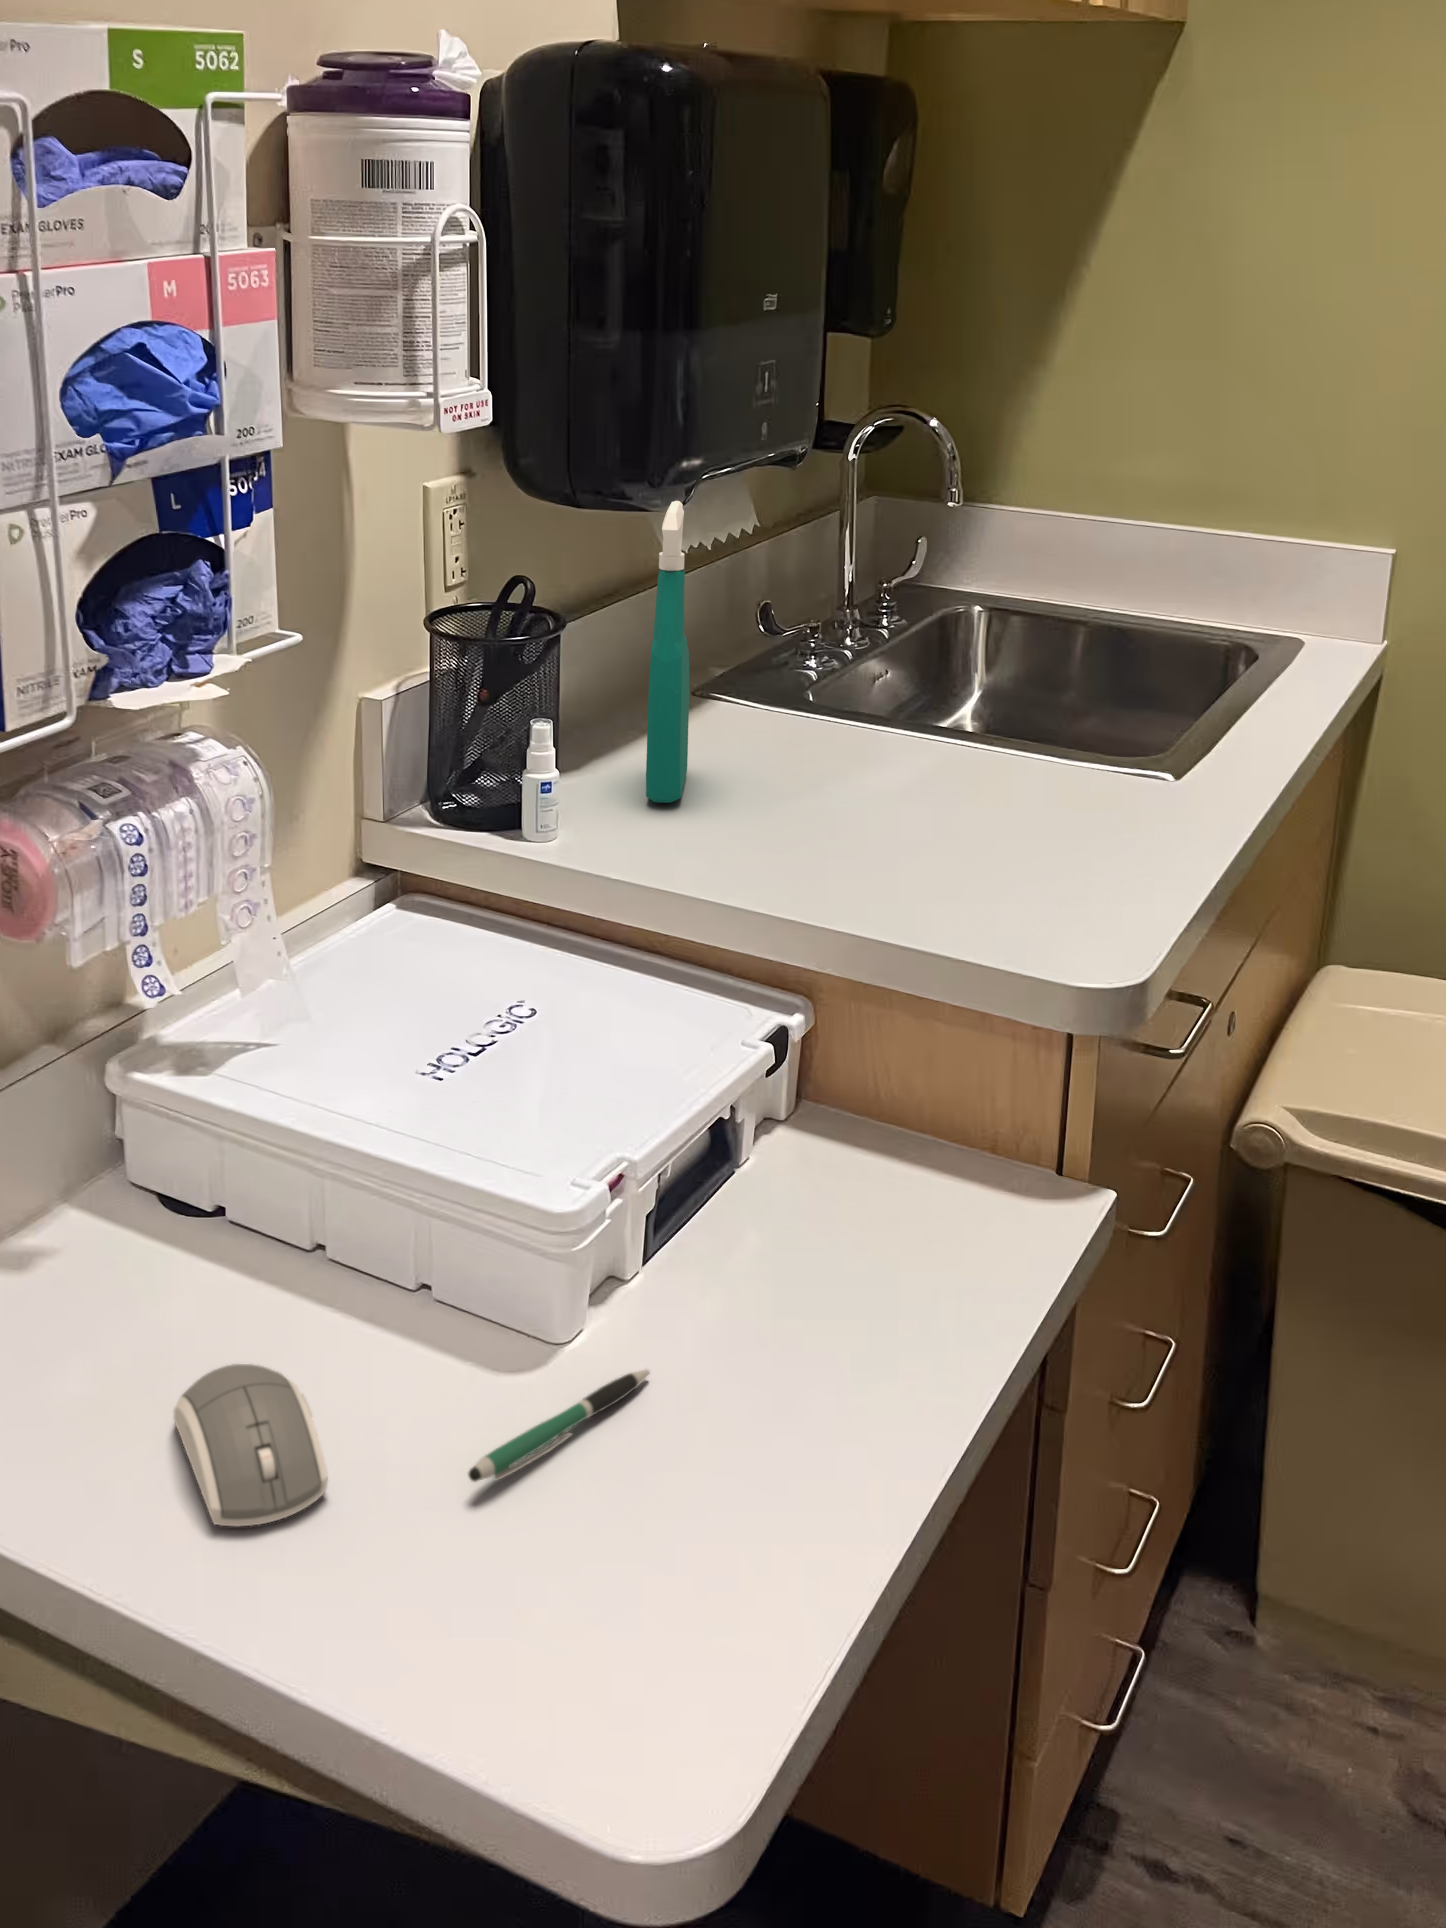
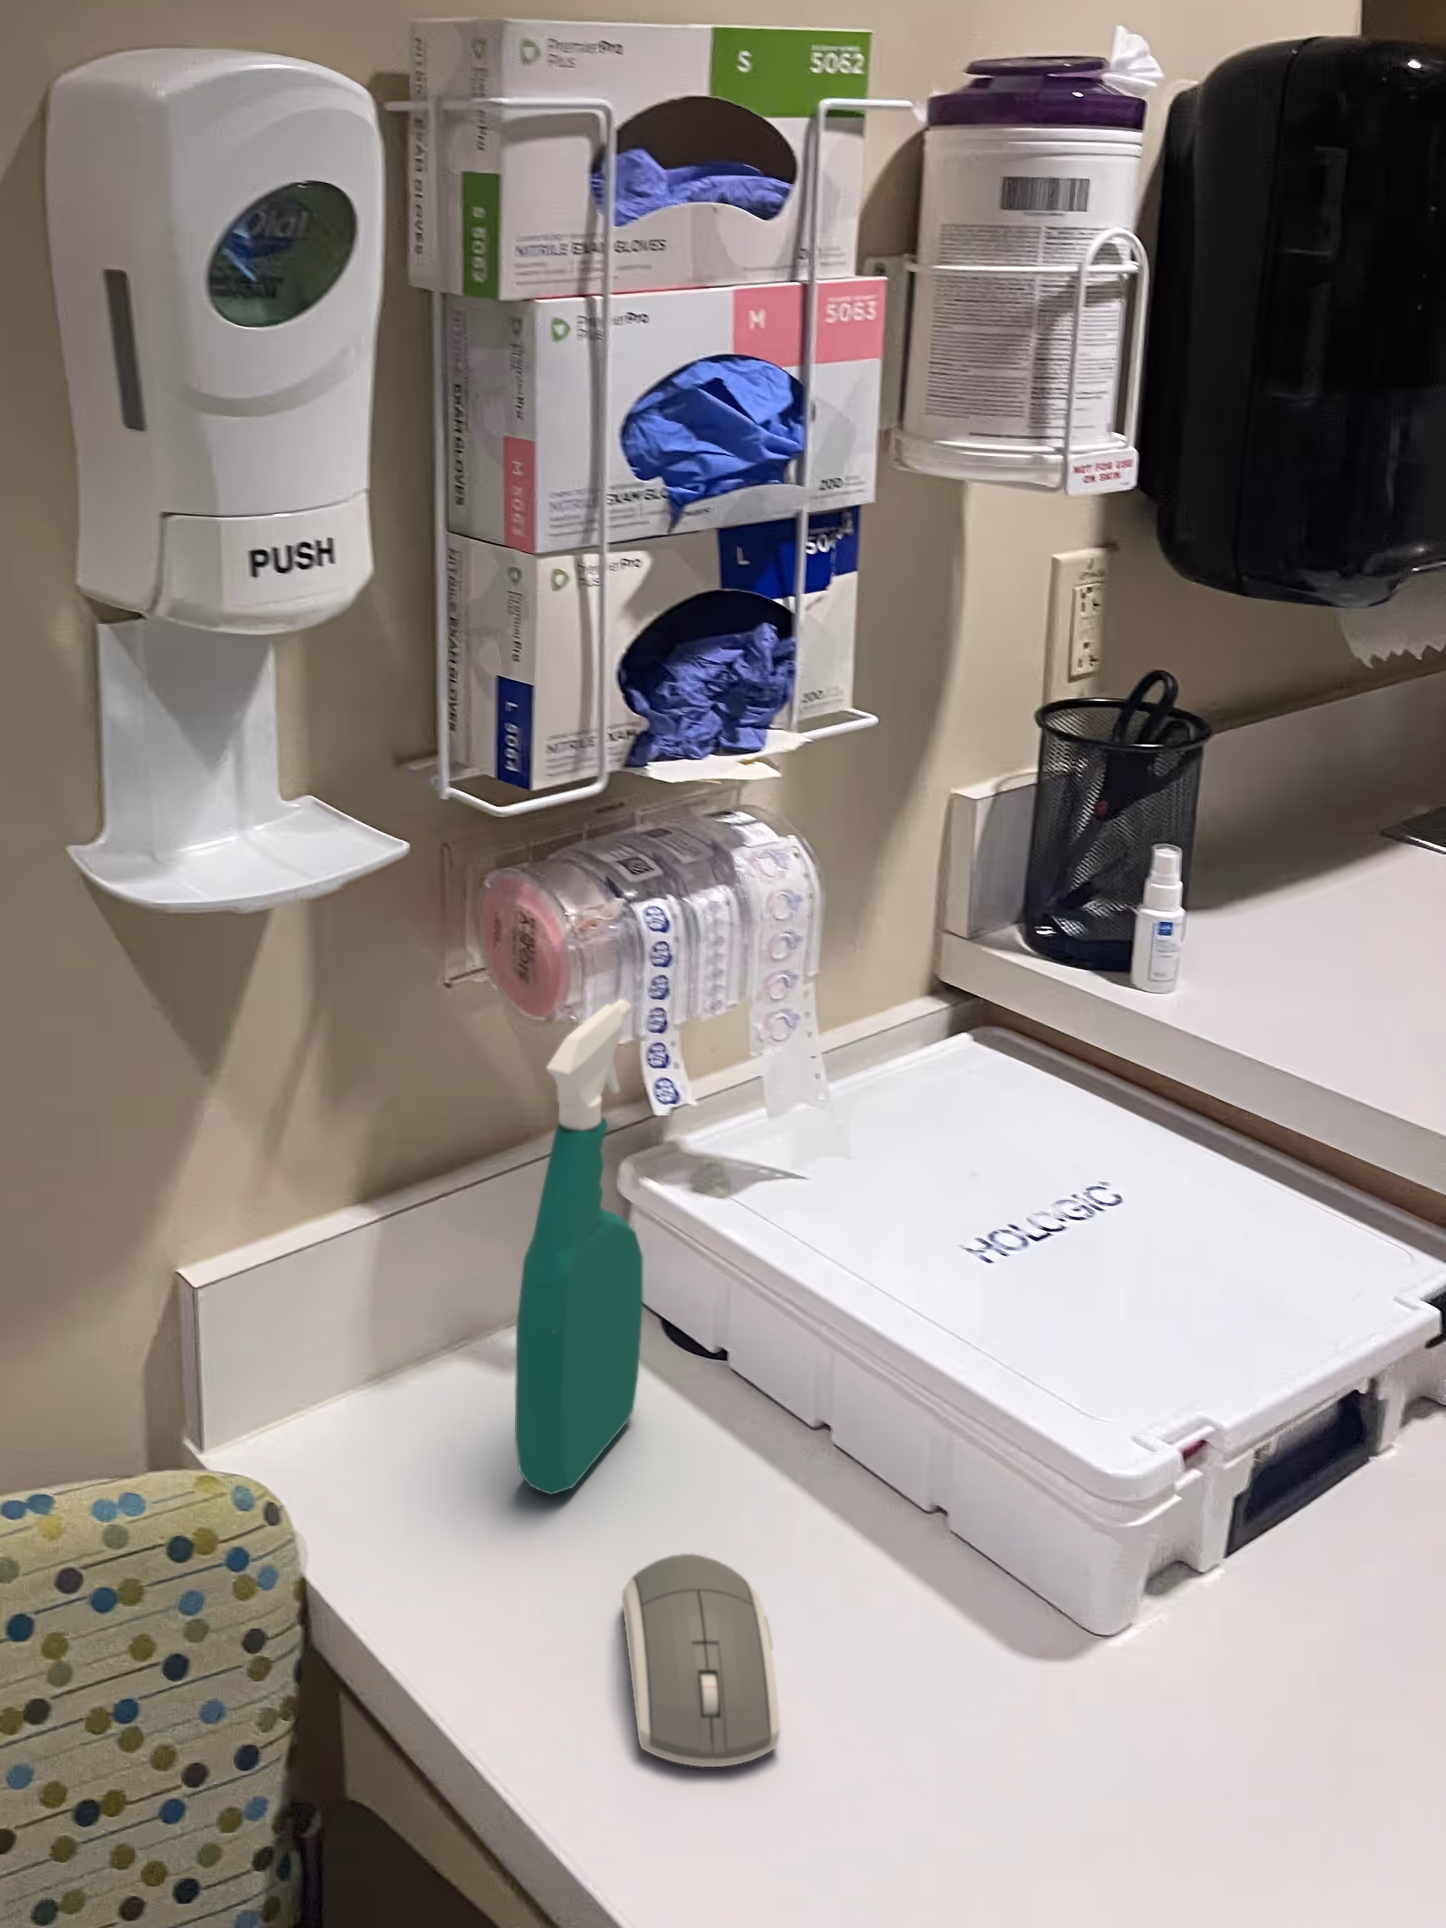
spray bottle: present [646,501,689,803] -> present [515,999,643,1495]
pen: present [469,1370,649,1482] -> none [950,1700,1209,1800]

